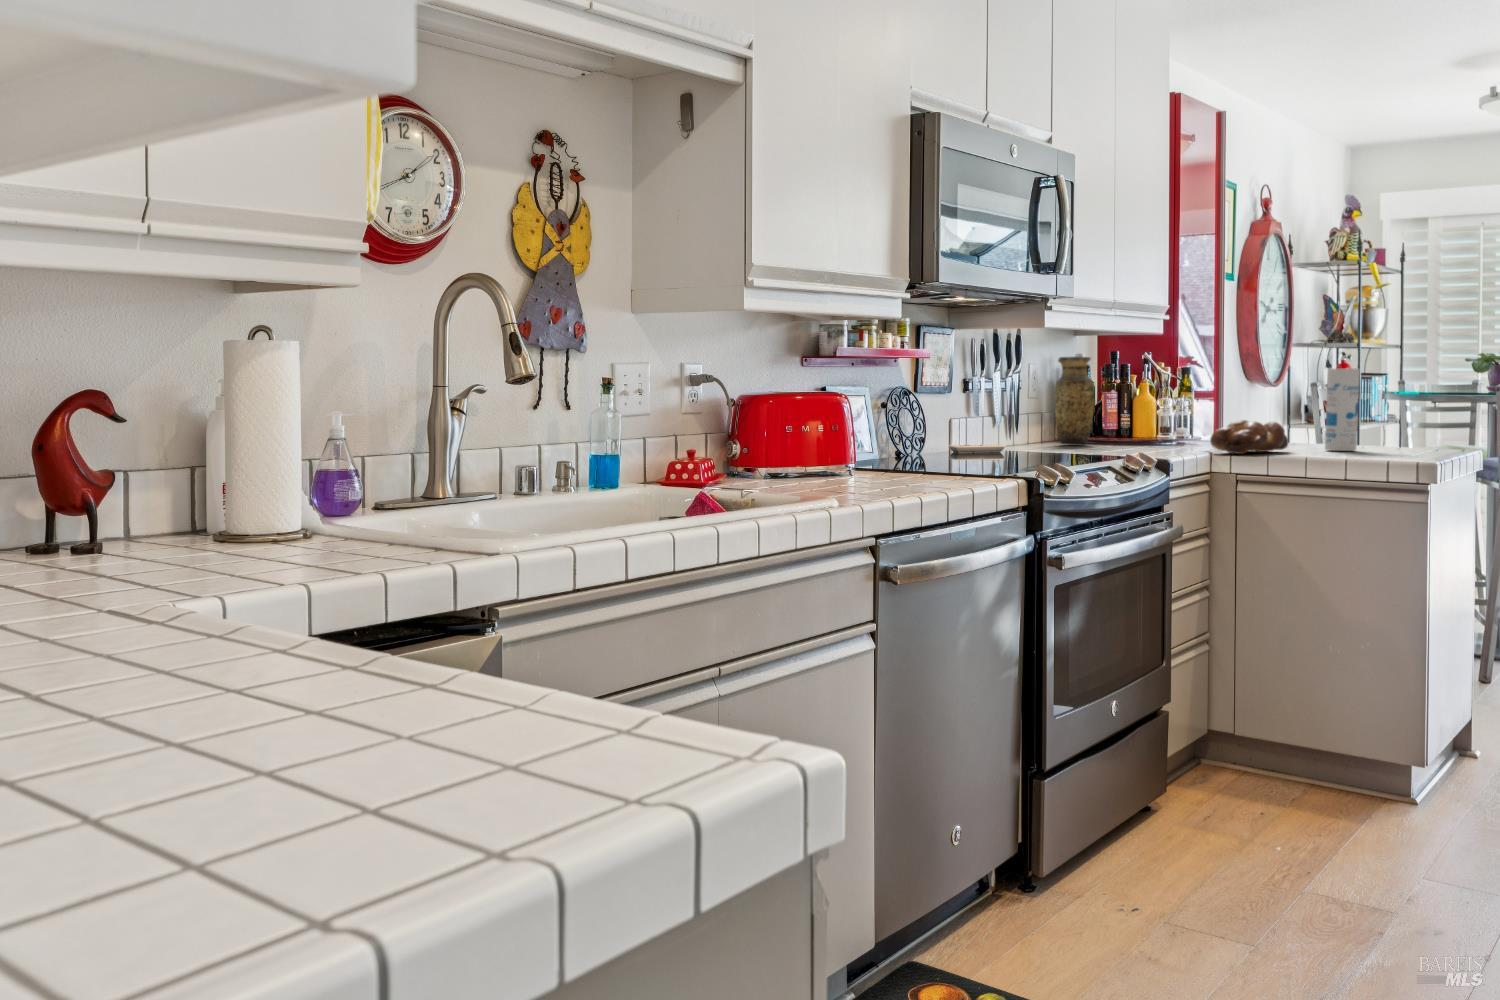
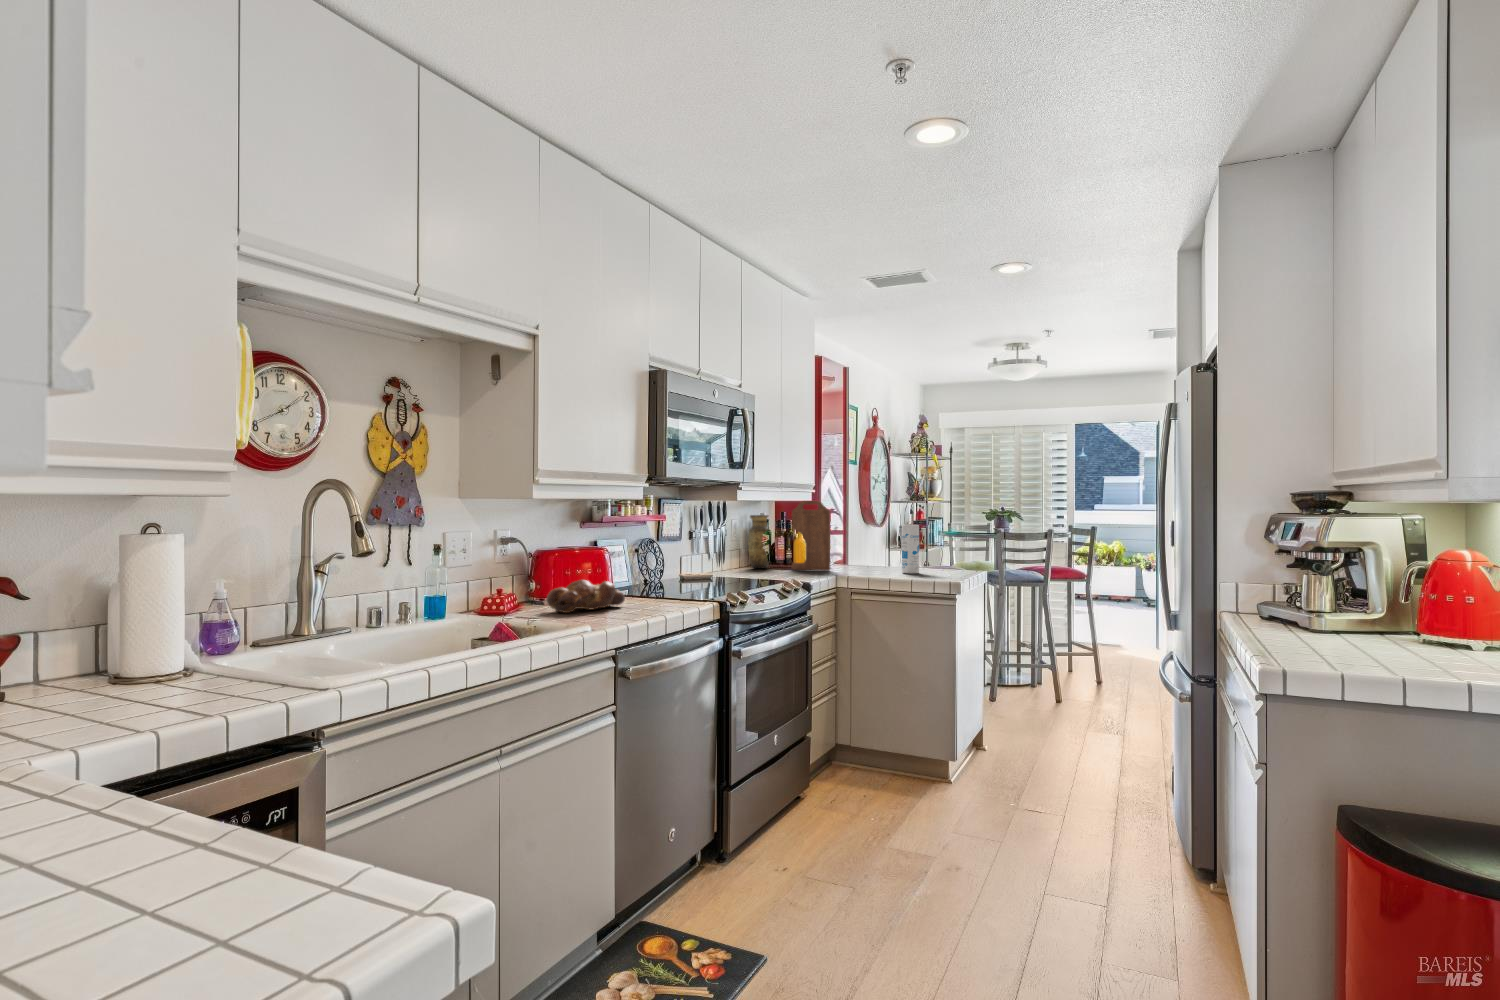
cutting board: none [1129,331,1199,448] -> present [792,501,830,571]
bread loaf: present [1210,420,1289,454] -> present [546,580,625,613]

